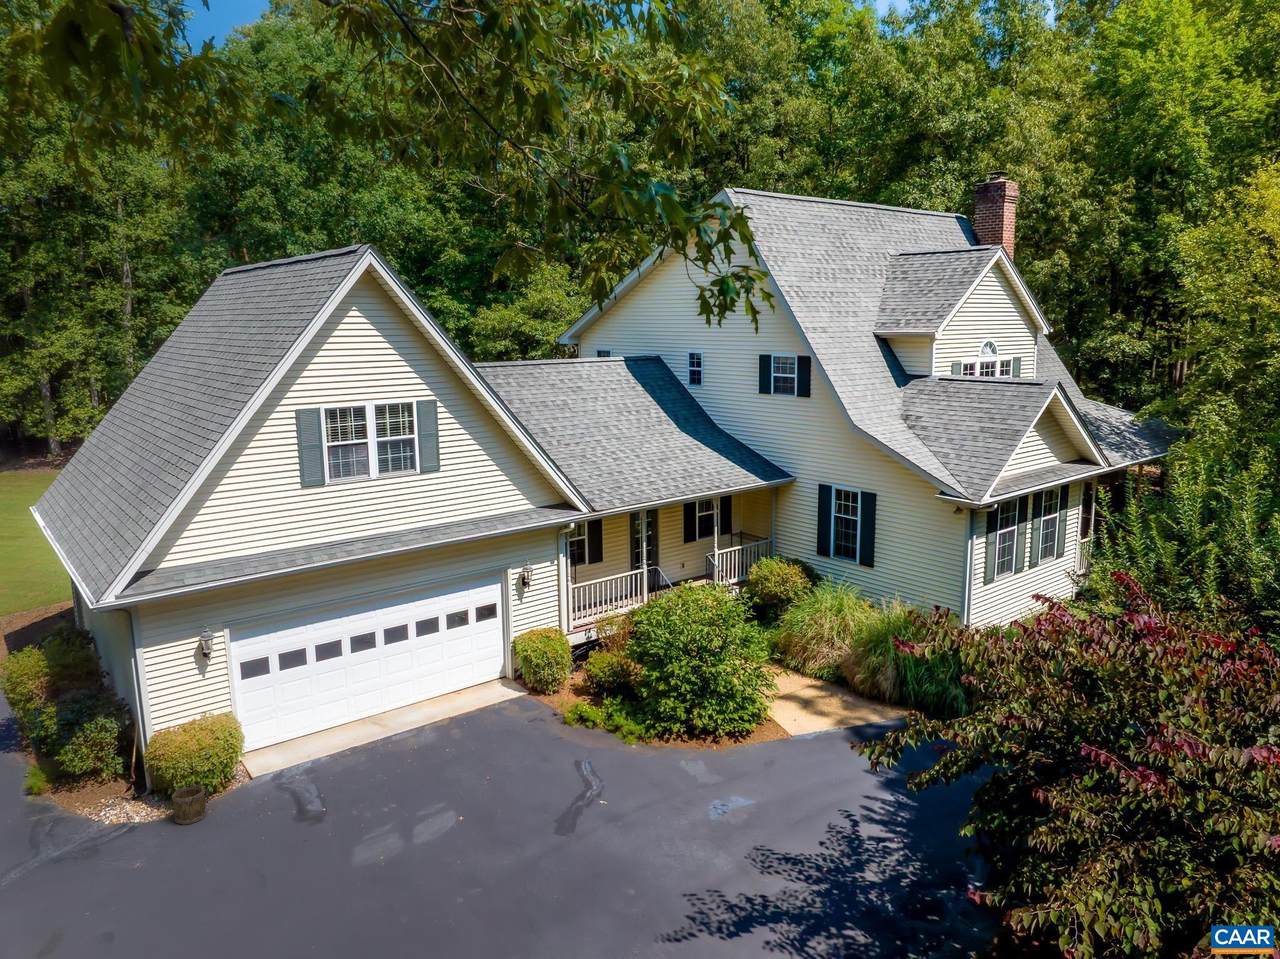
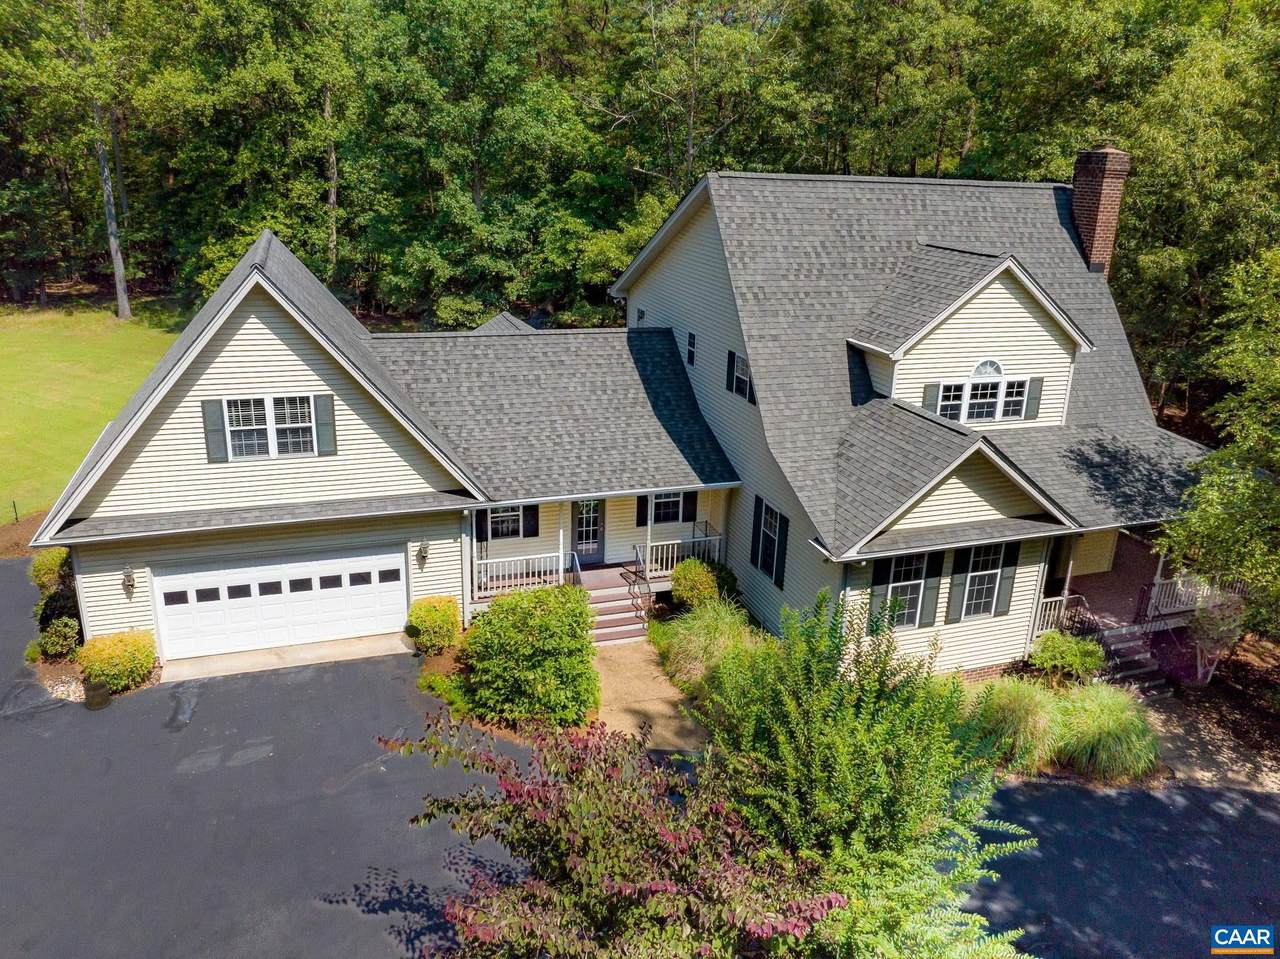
potted tree: none [528,659,549,706] -> present [405,625,425,666]

